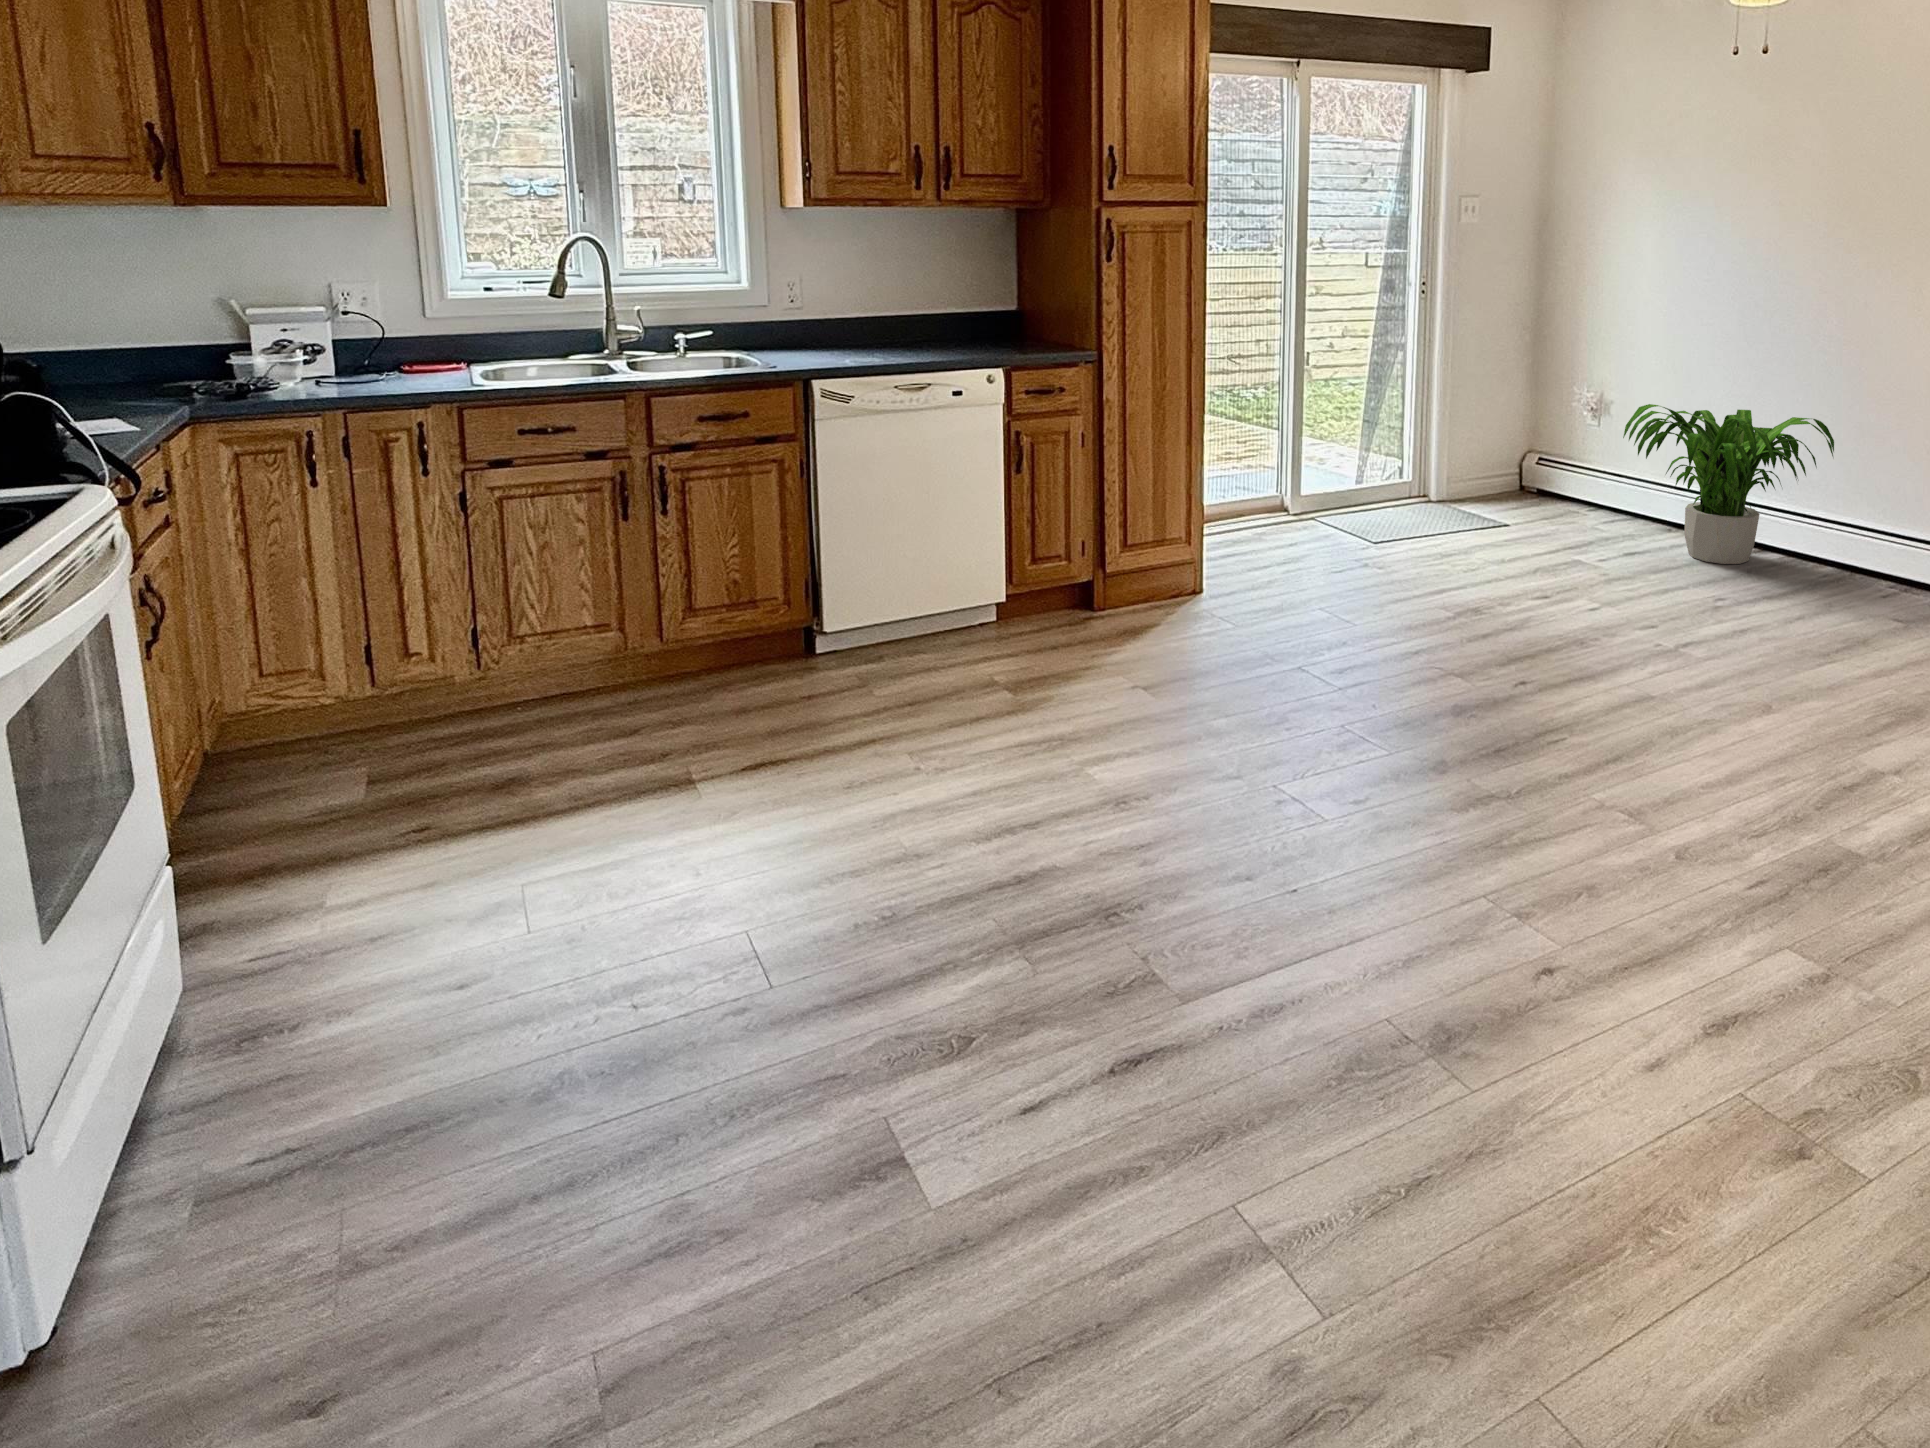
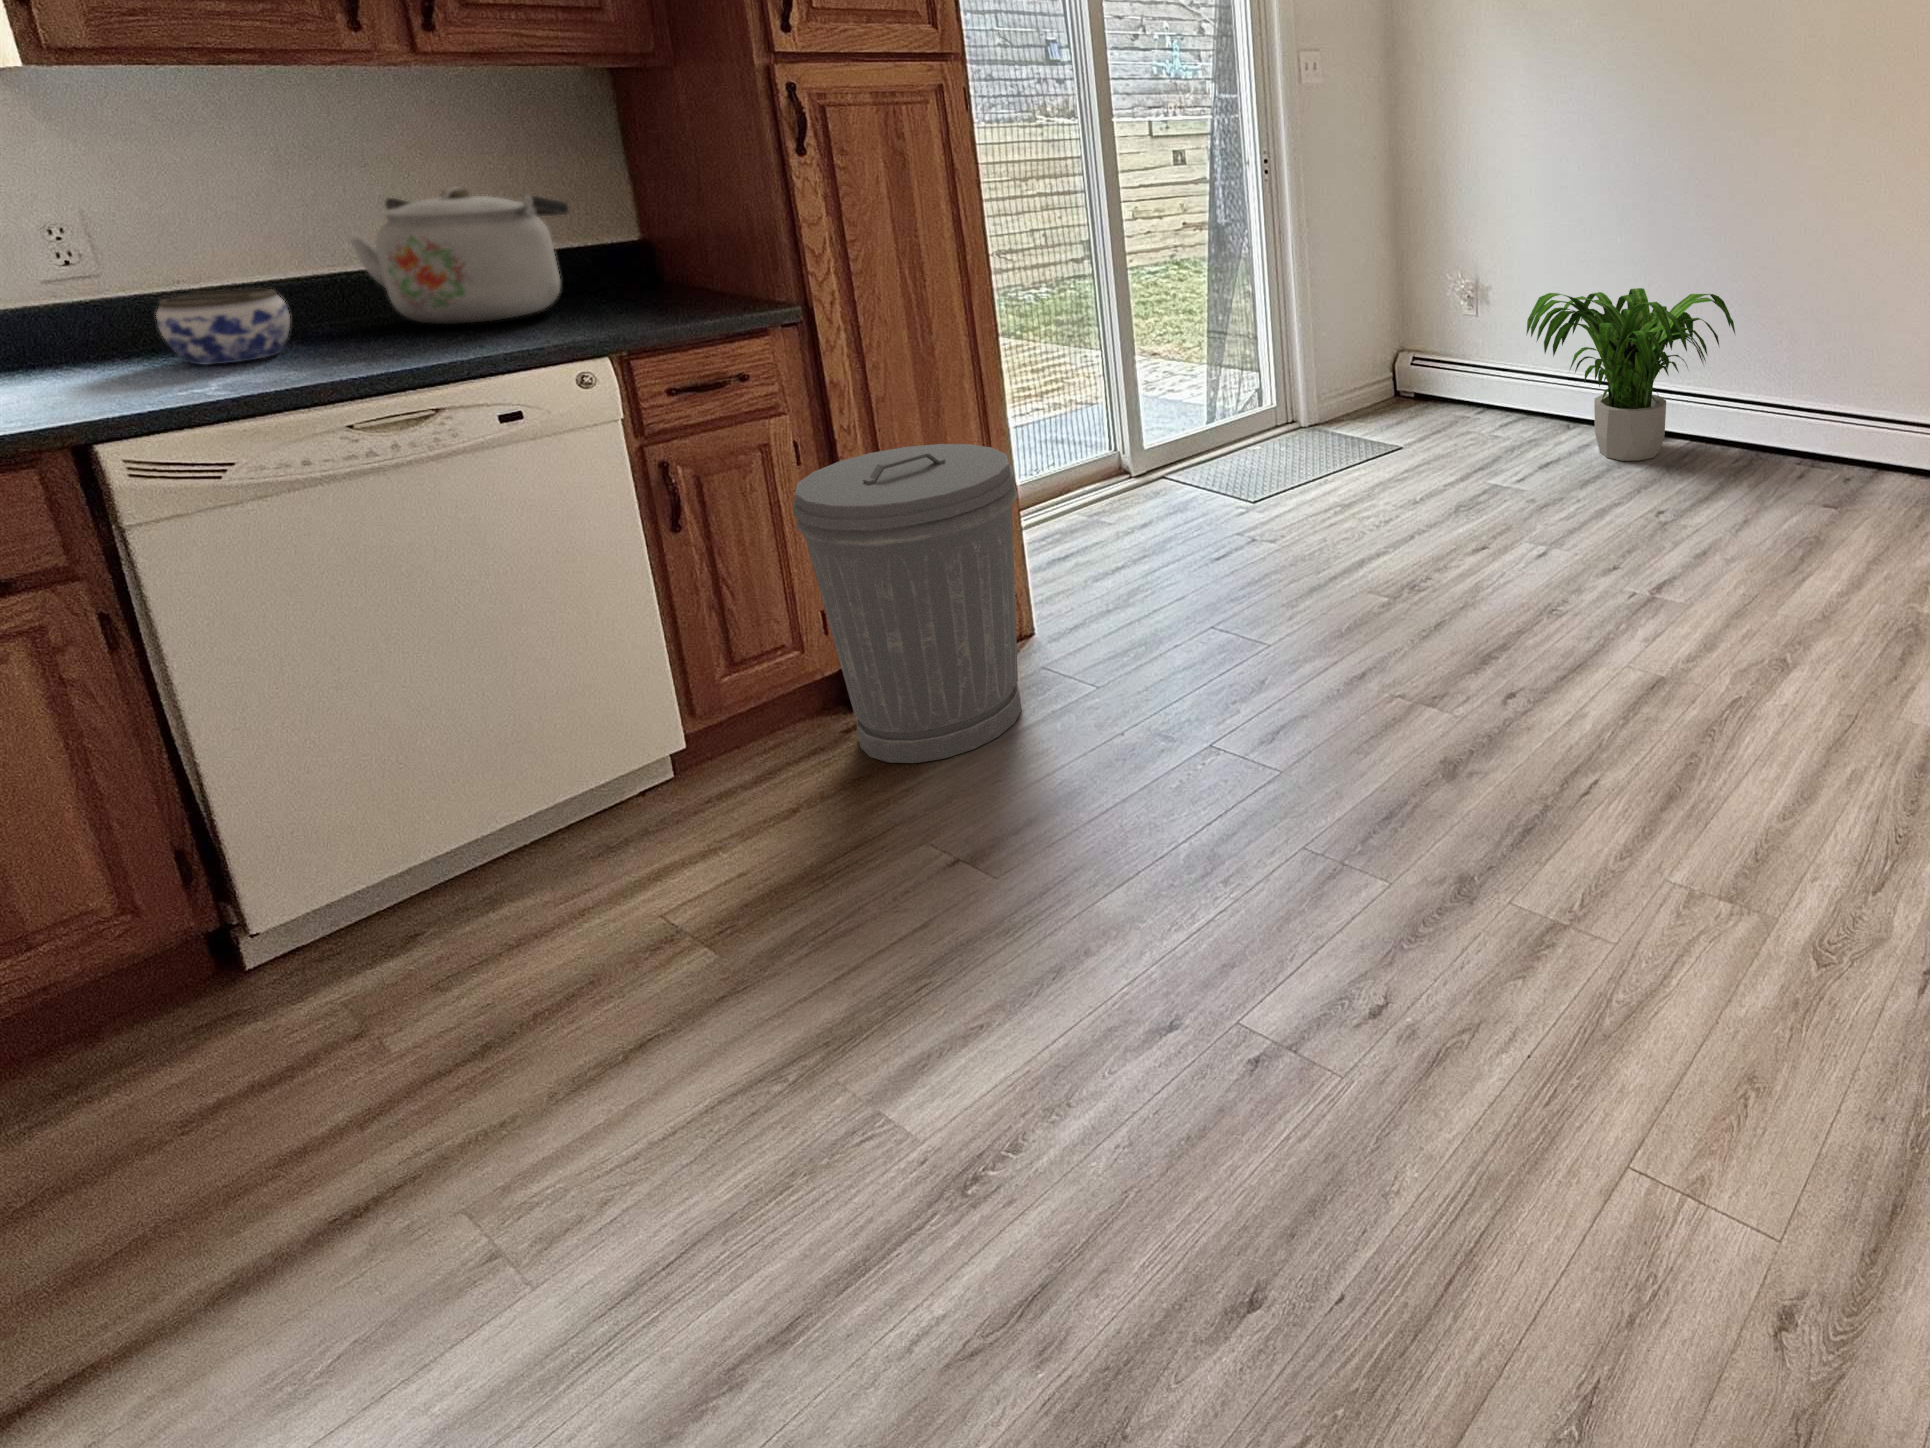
kettle: none [895,272,990,345] -> present [350,188,569,324]
jar: none [827,317,874,353] -> present [156,288,290,365]
trash can: none [1077,446,1201,641] -> present [793,444,1022,763]

